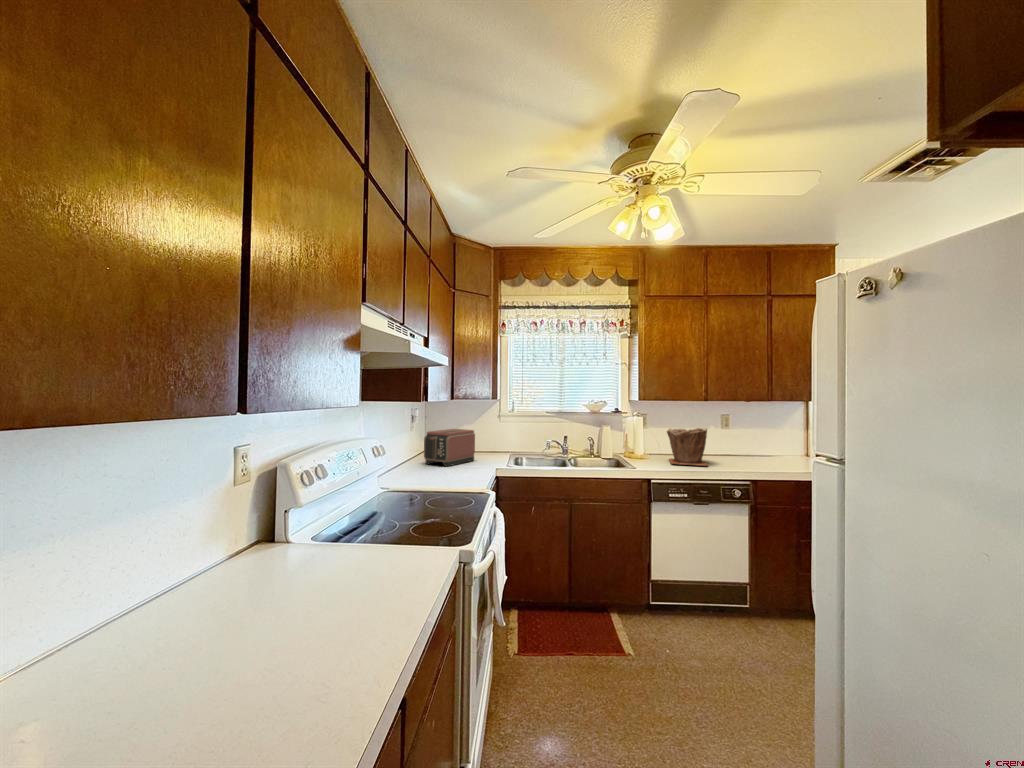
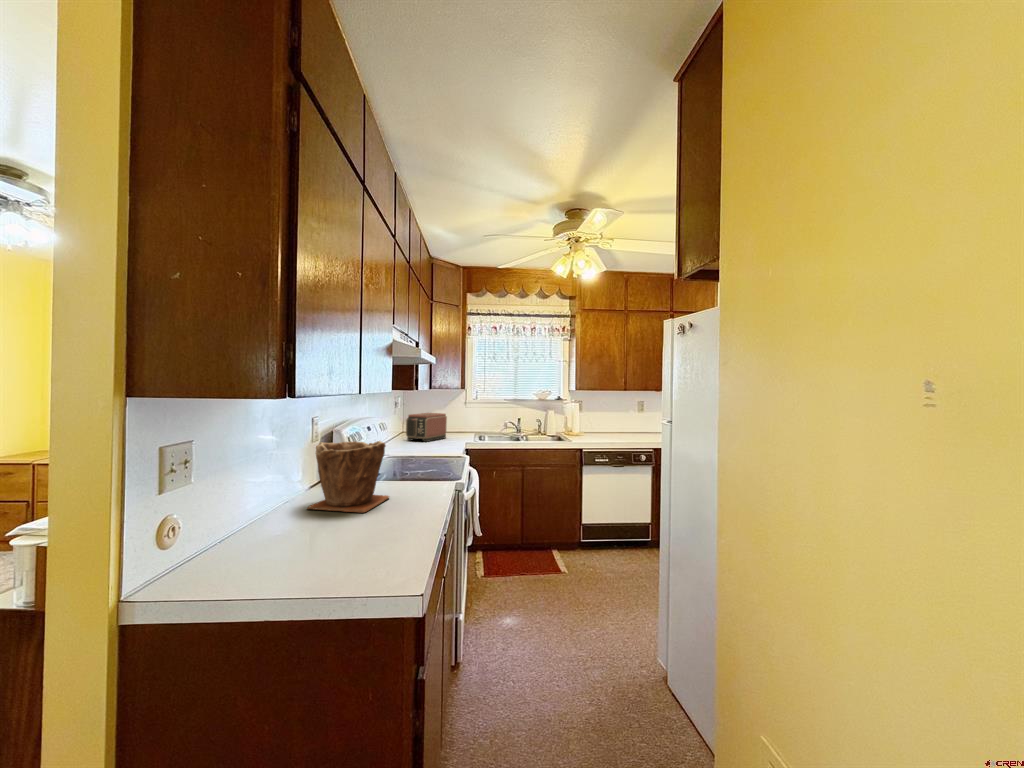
plant pot: present [667,428,707,466] -> present [307,441,389,513]

